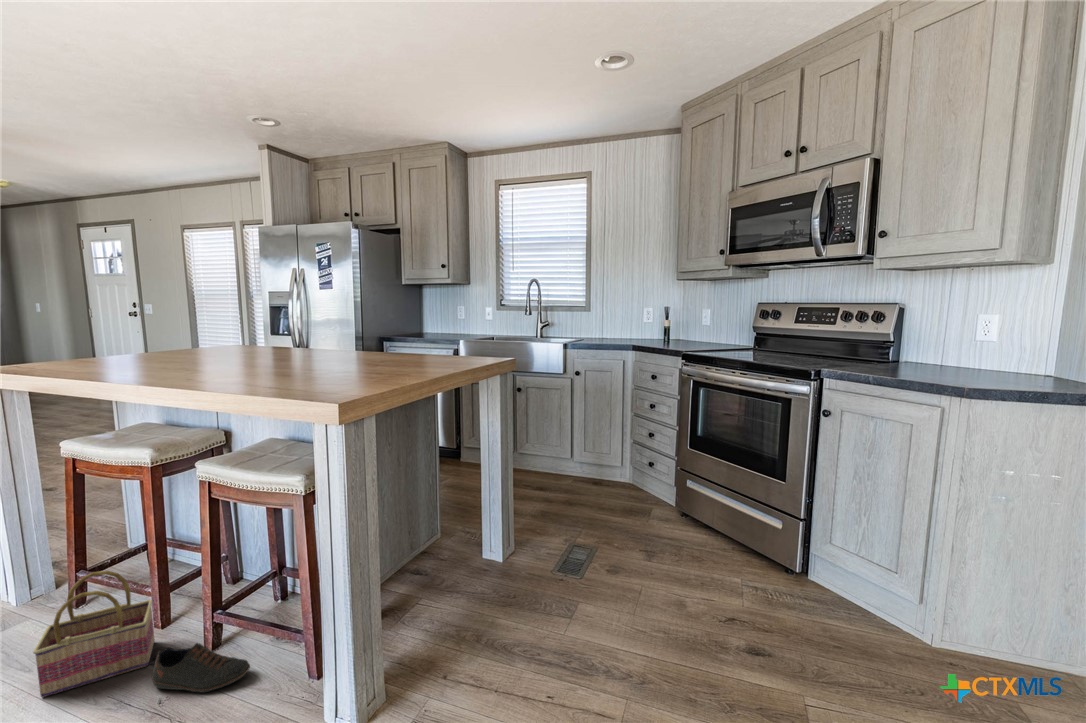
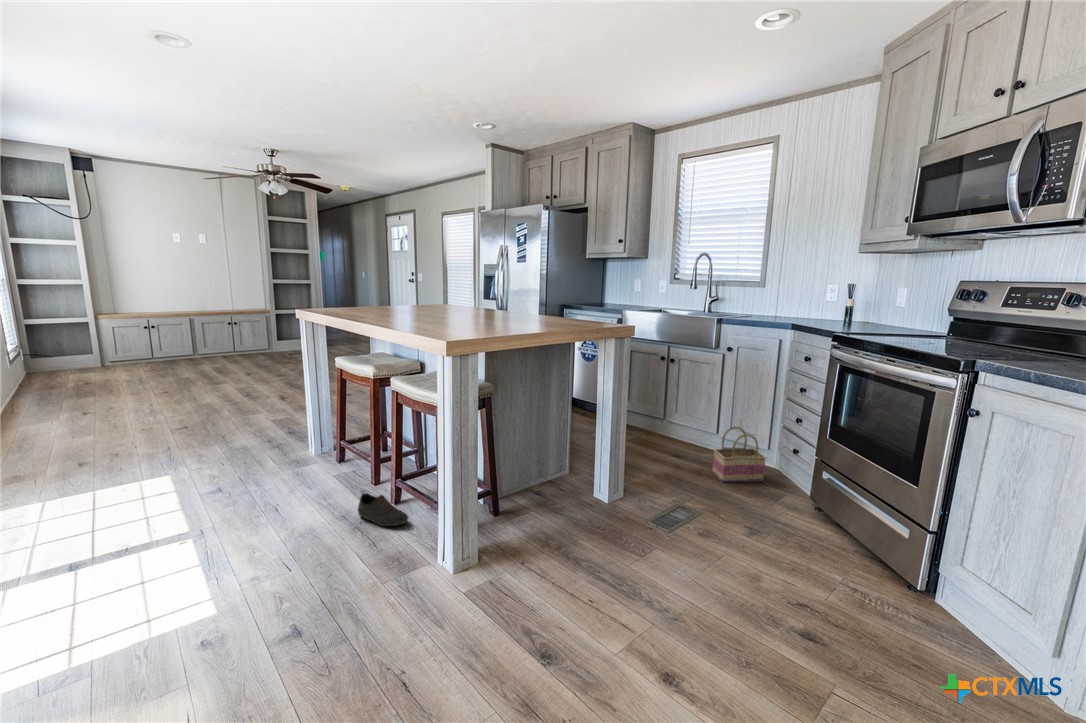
basket: present [33,571,155,697] -> present [712,427,766,482]

